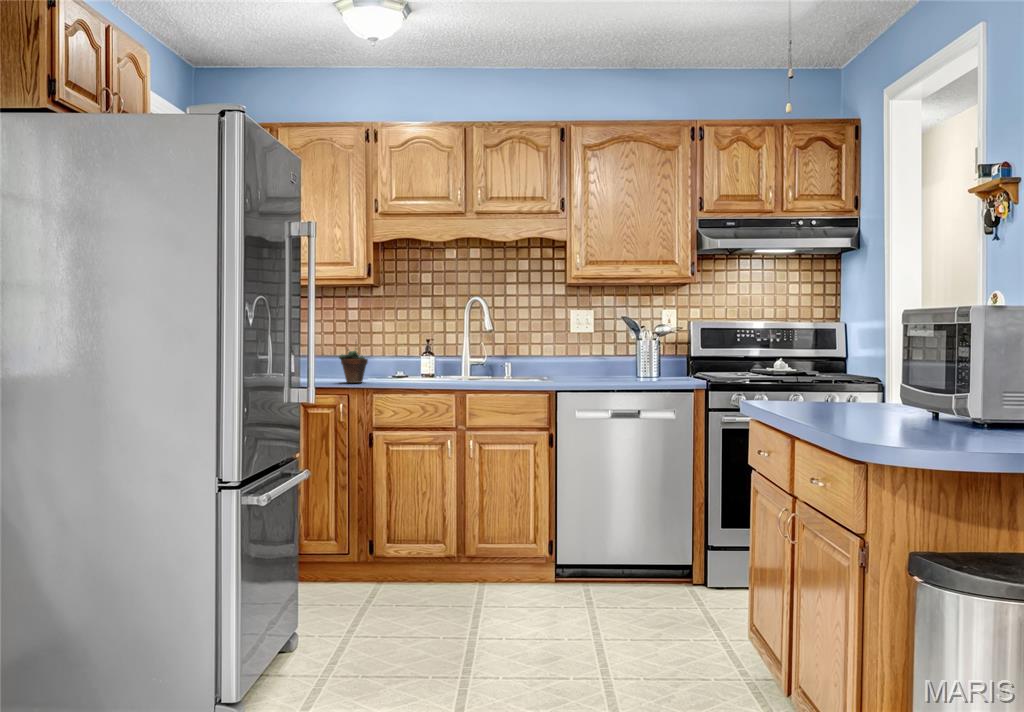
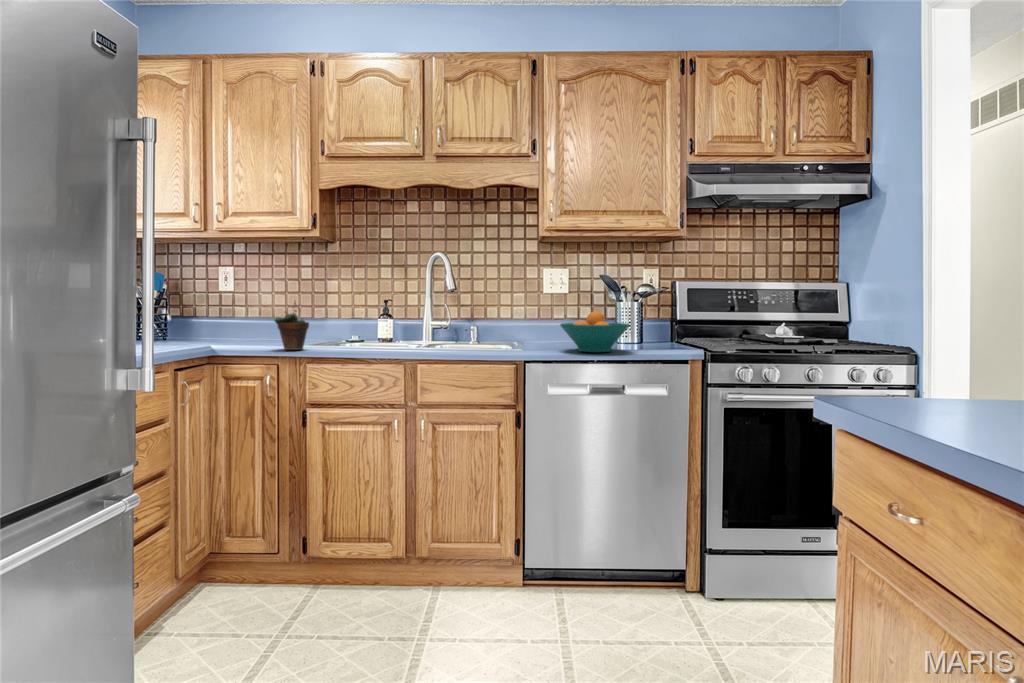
fruit bowl: none [587,348,648,384] -> present [560,311,630,352]

